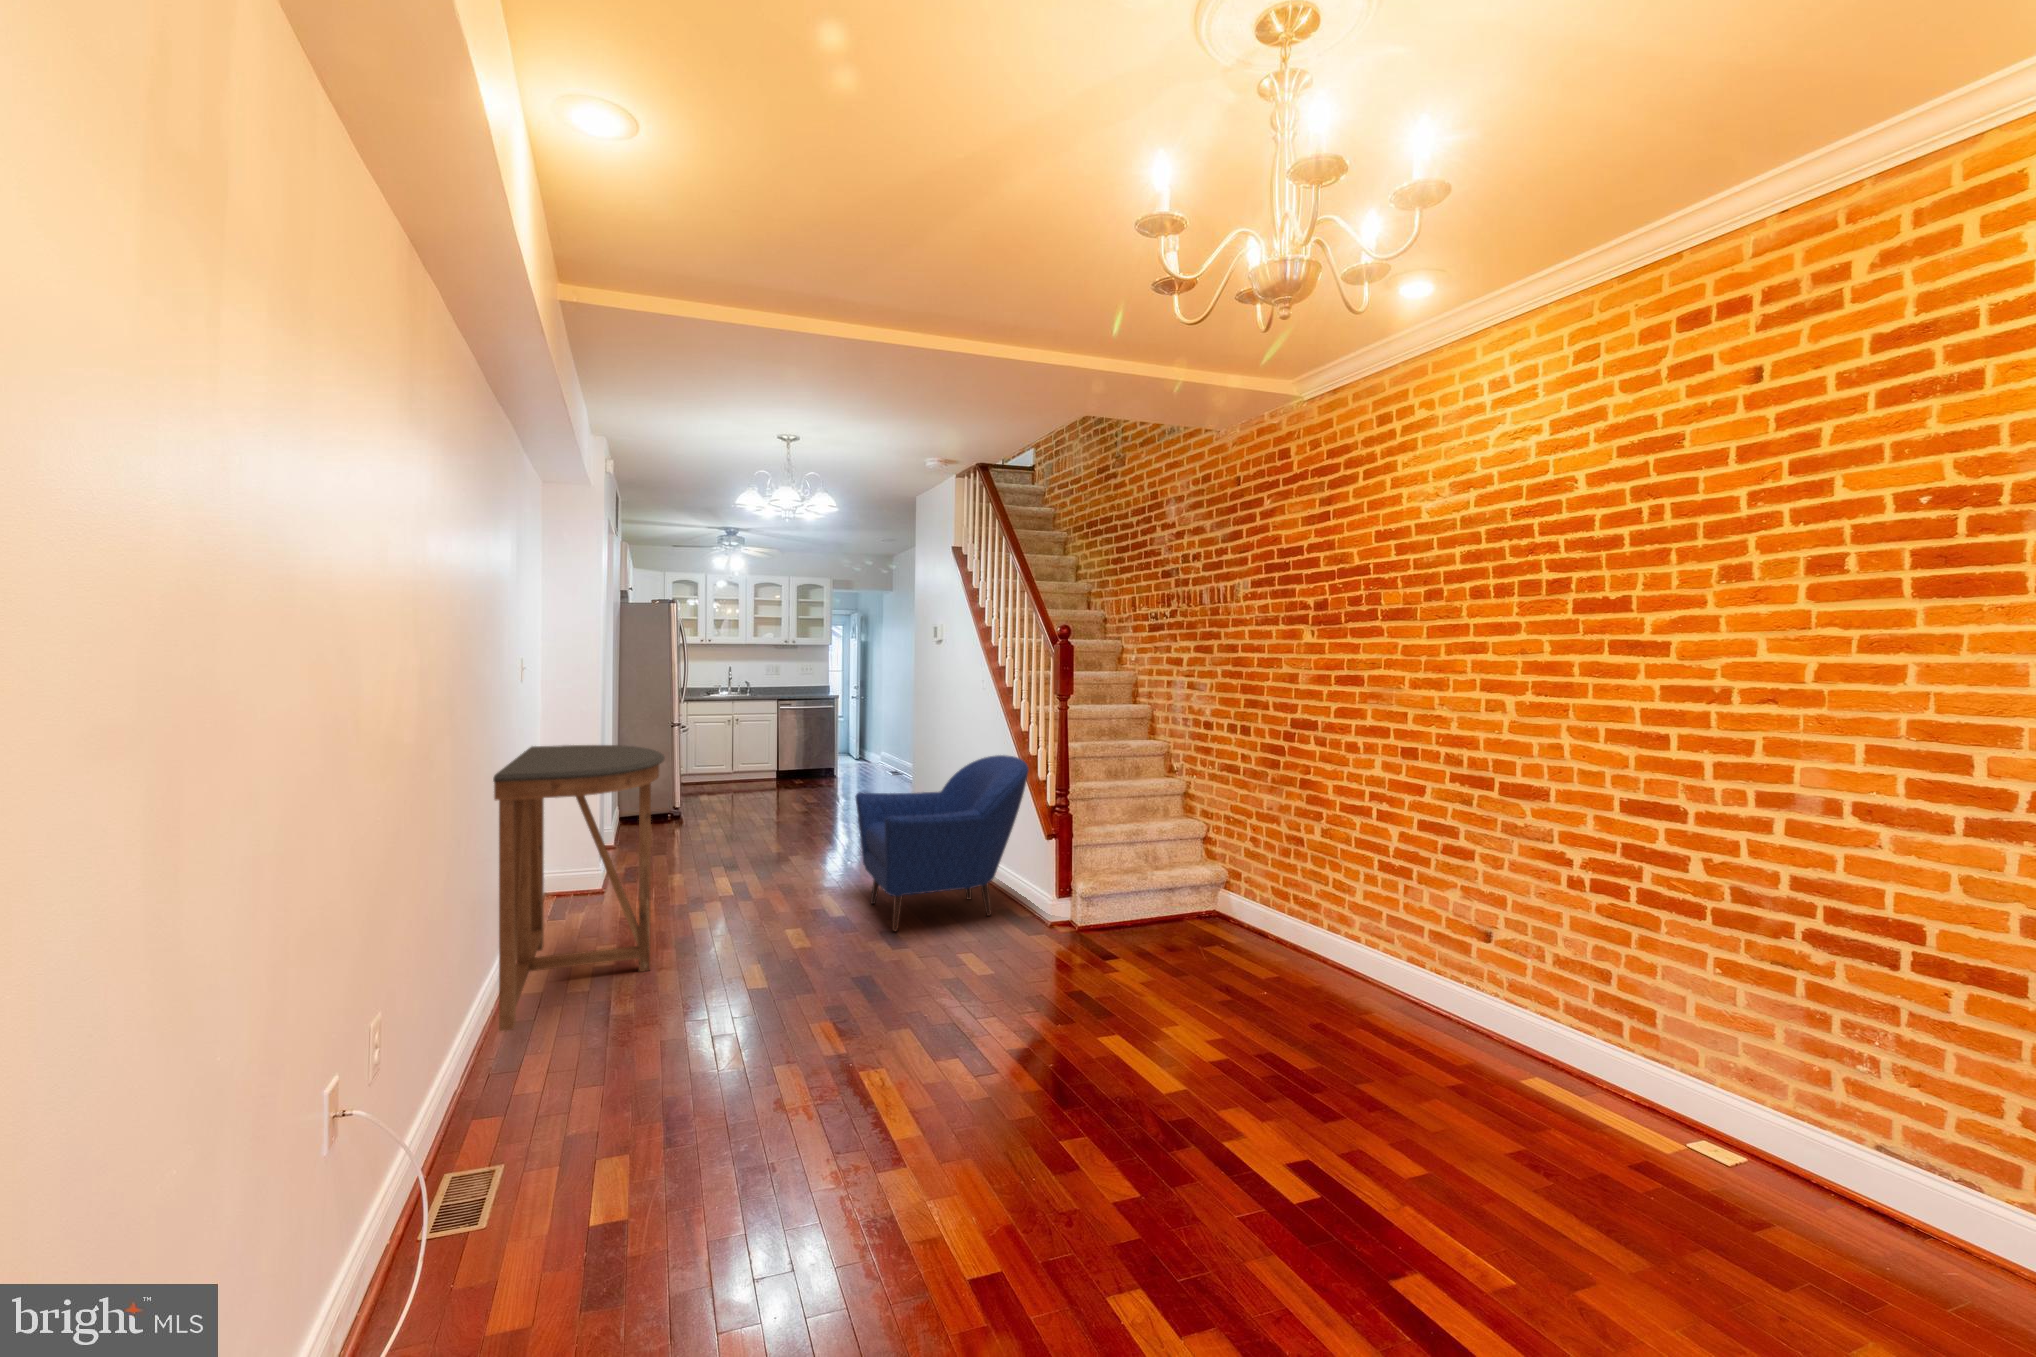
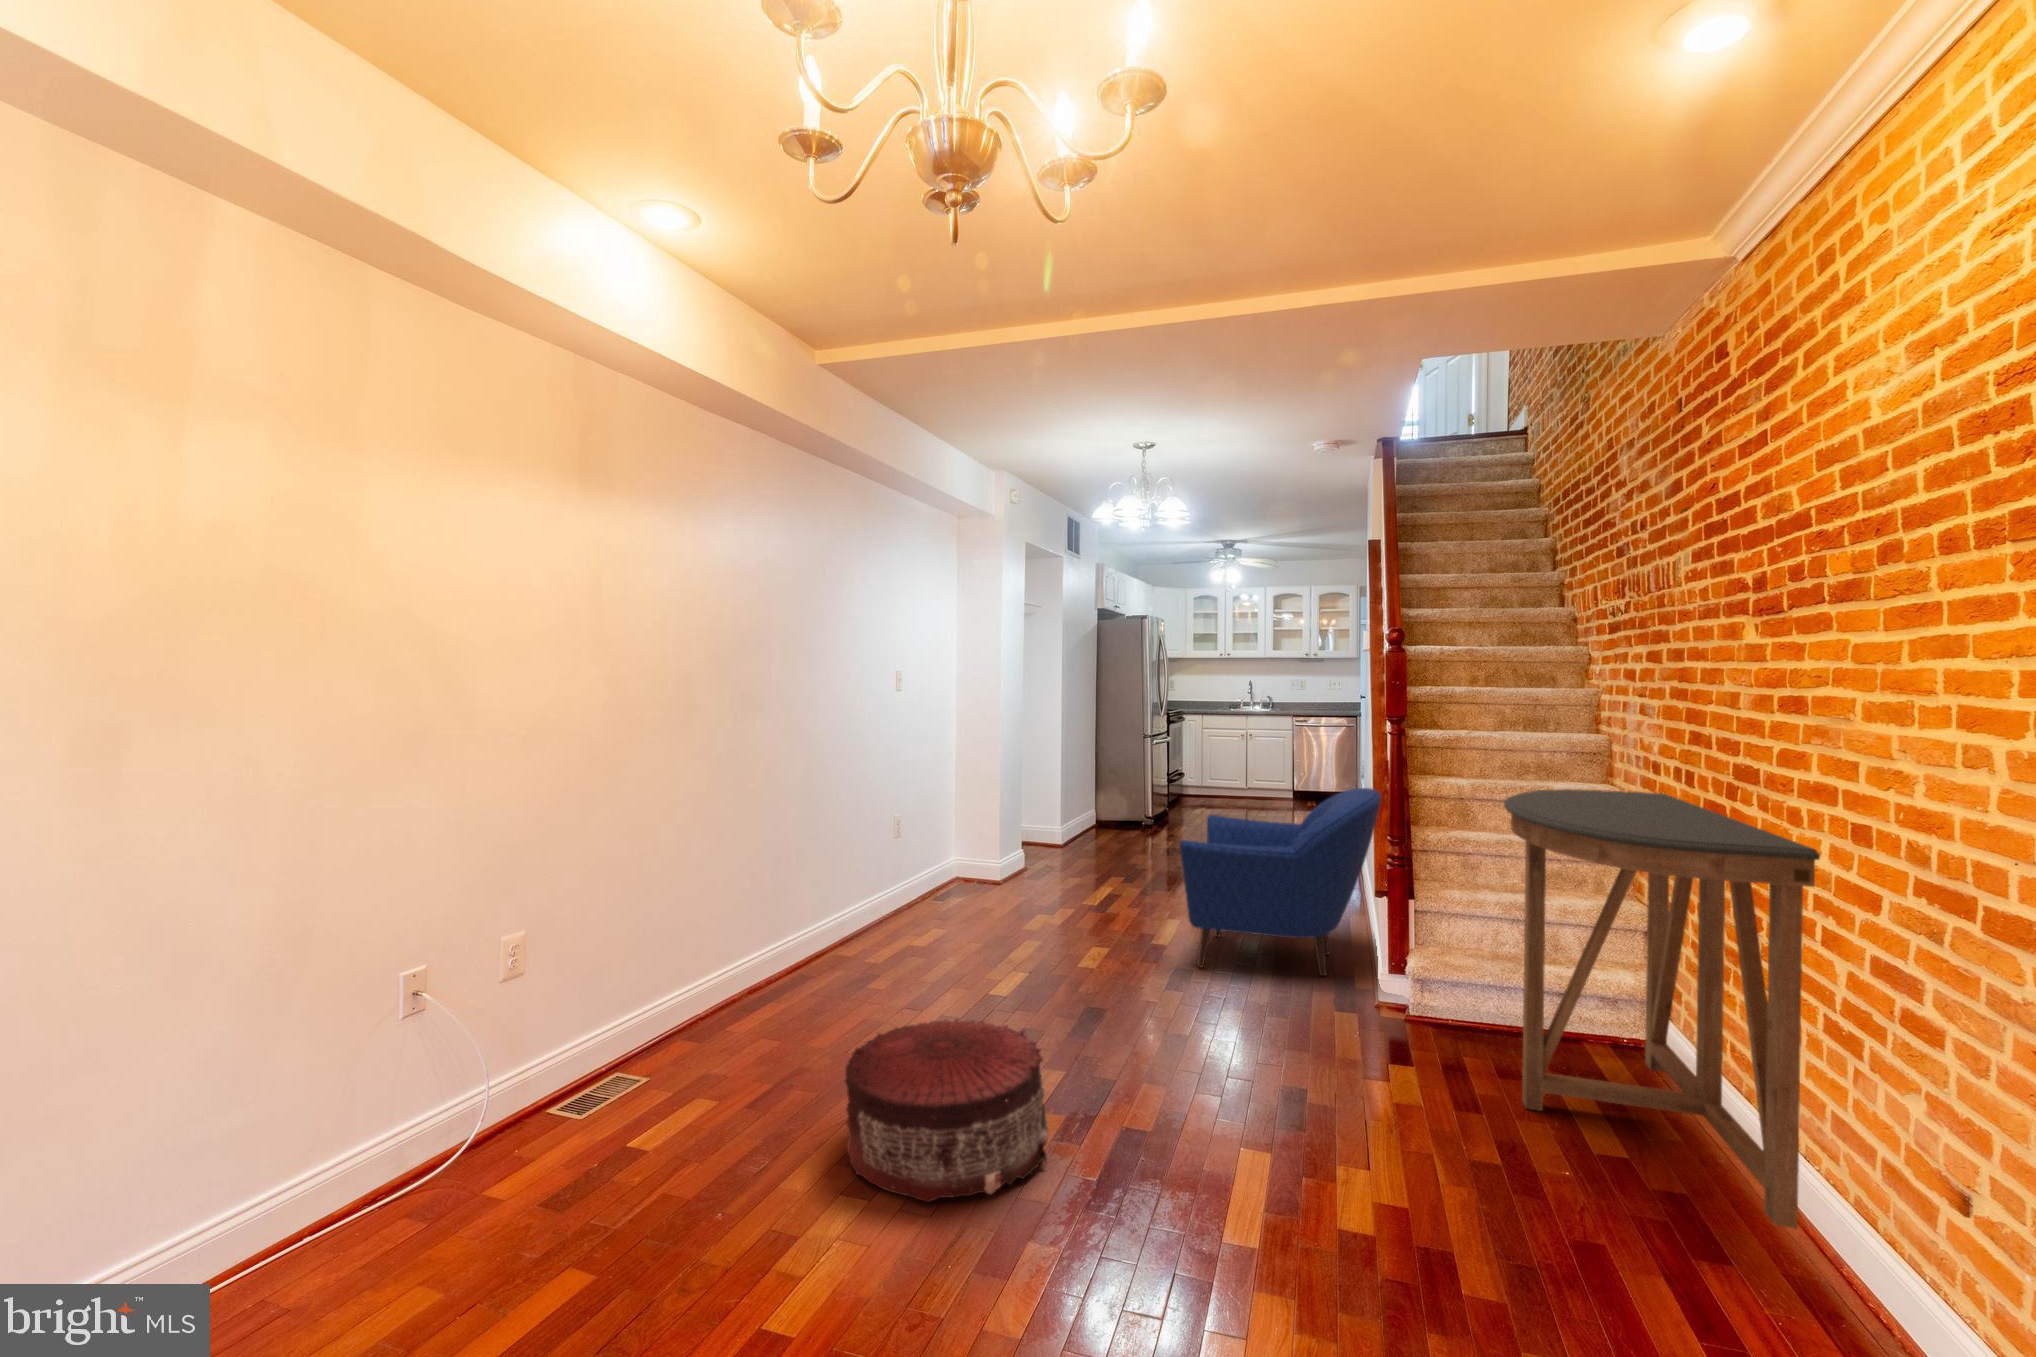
console table: present [493,745,665,1031] -> present [1504,789,1820,1229]
pouf: none [798,1007,1006,1199] -> present [845,1018,1048,1202]

